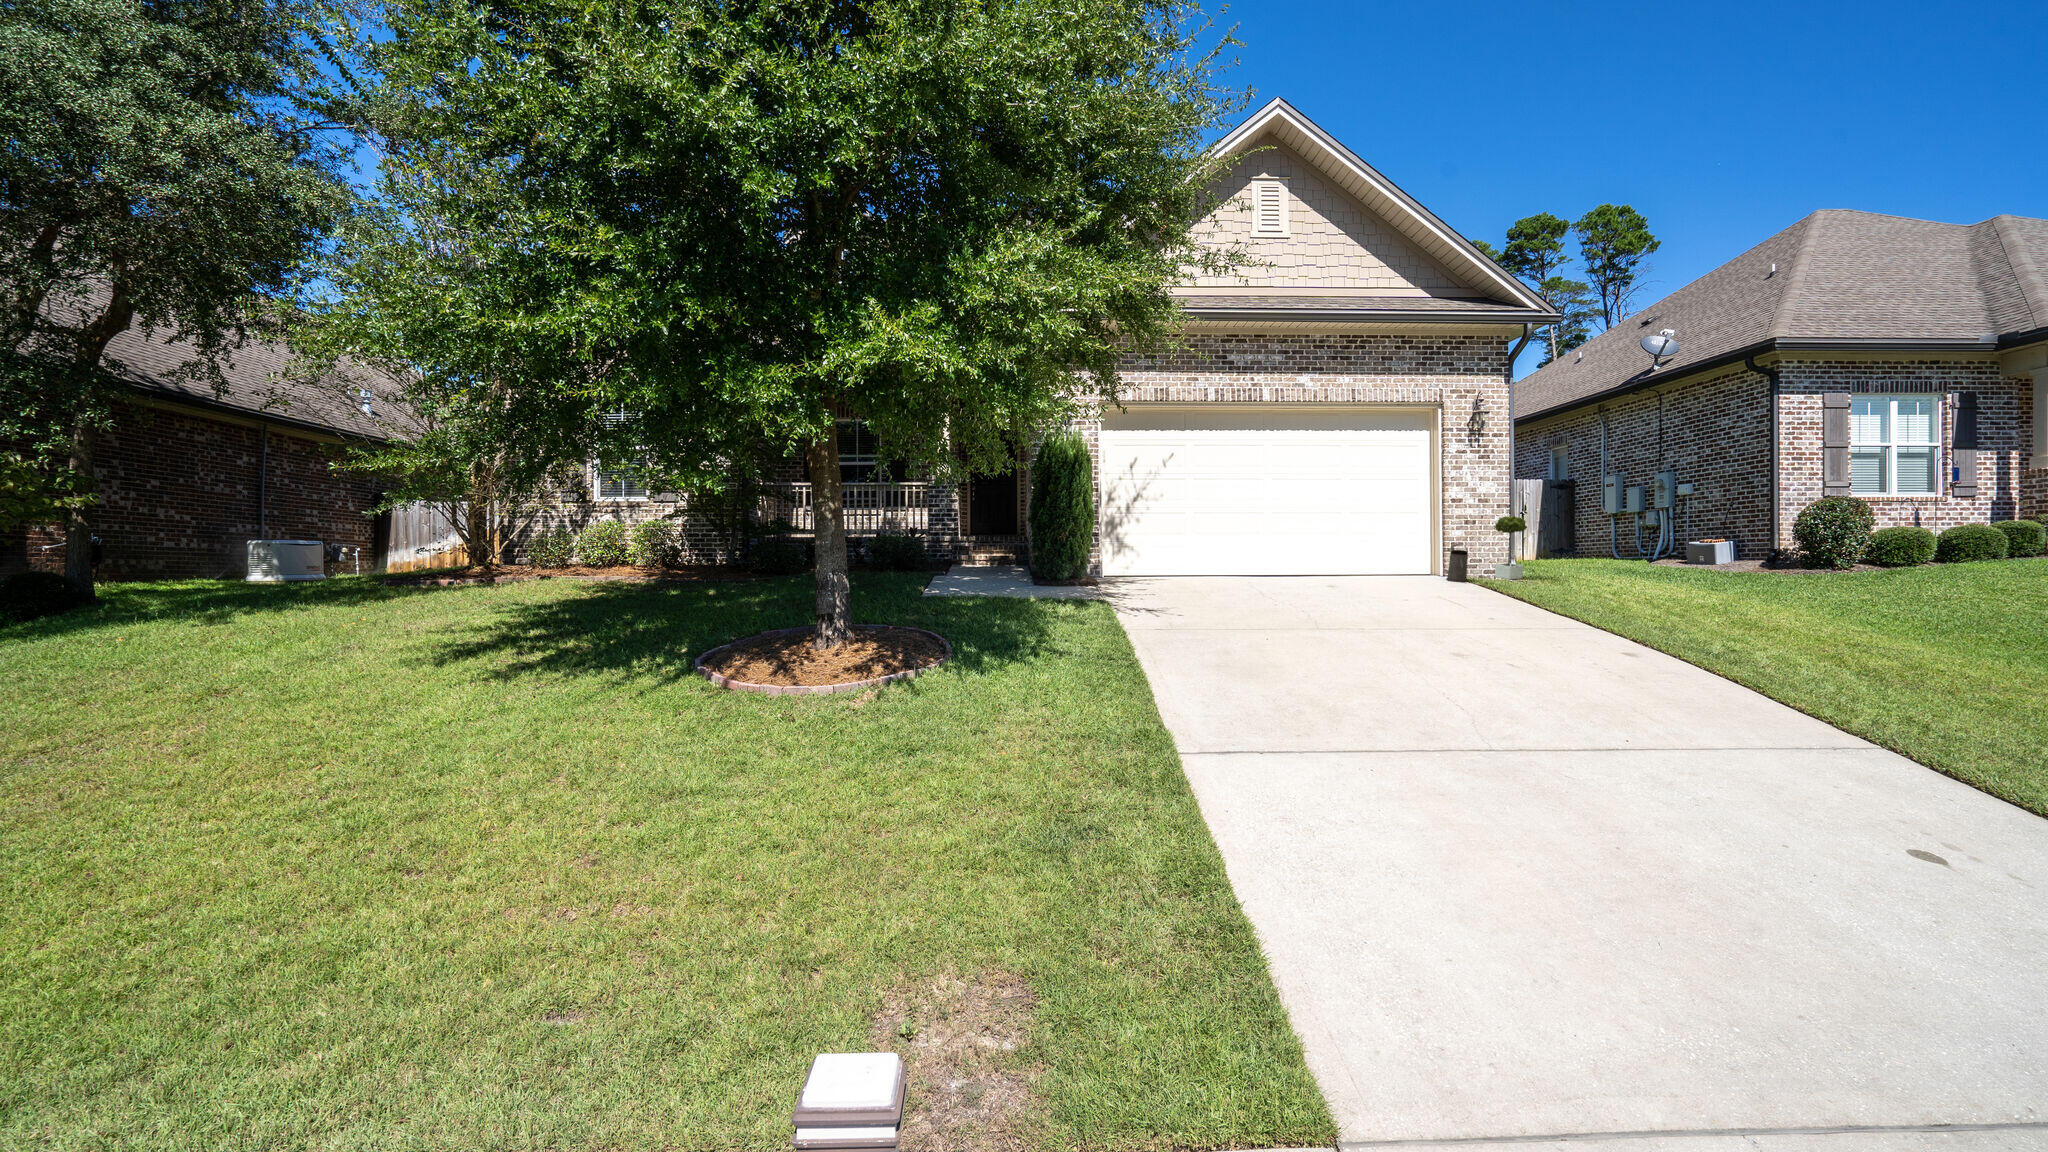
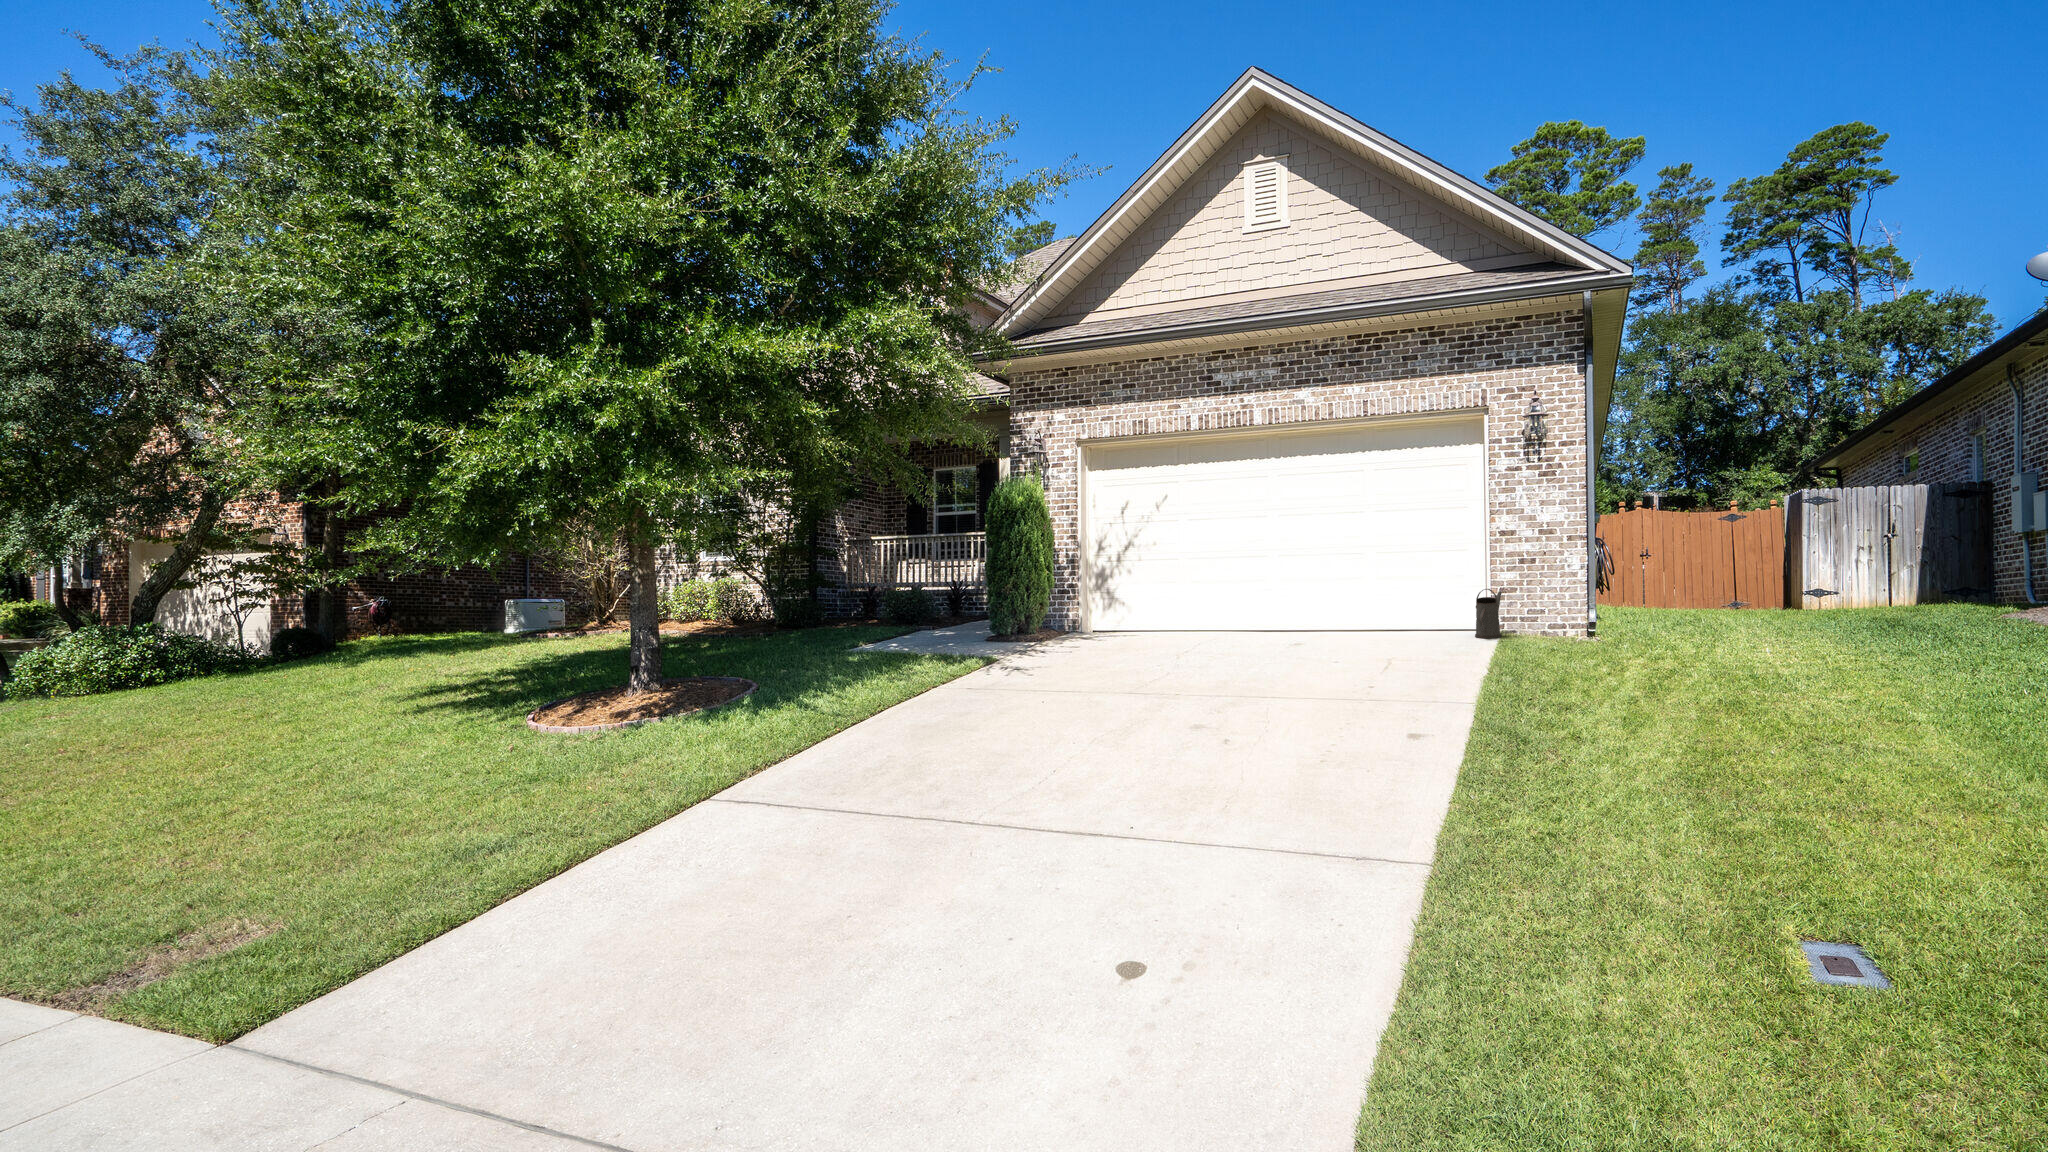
potted tree: present [1495,516,1527,579] -> none [1550,550,1592,635]

